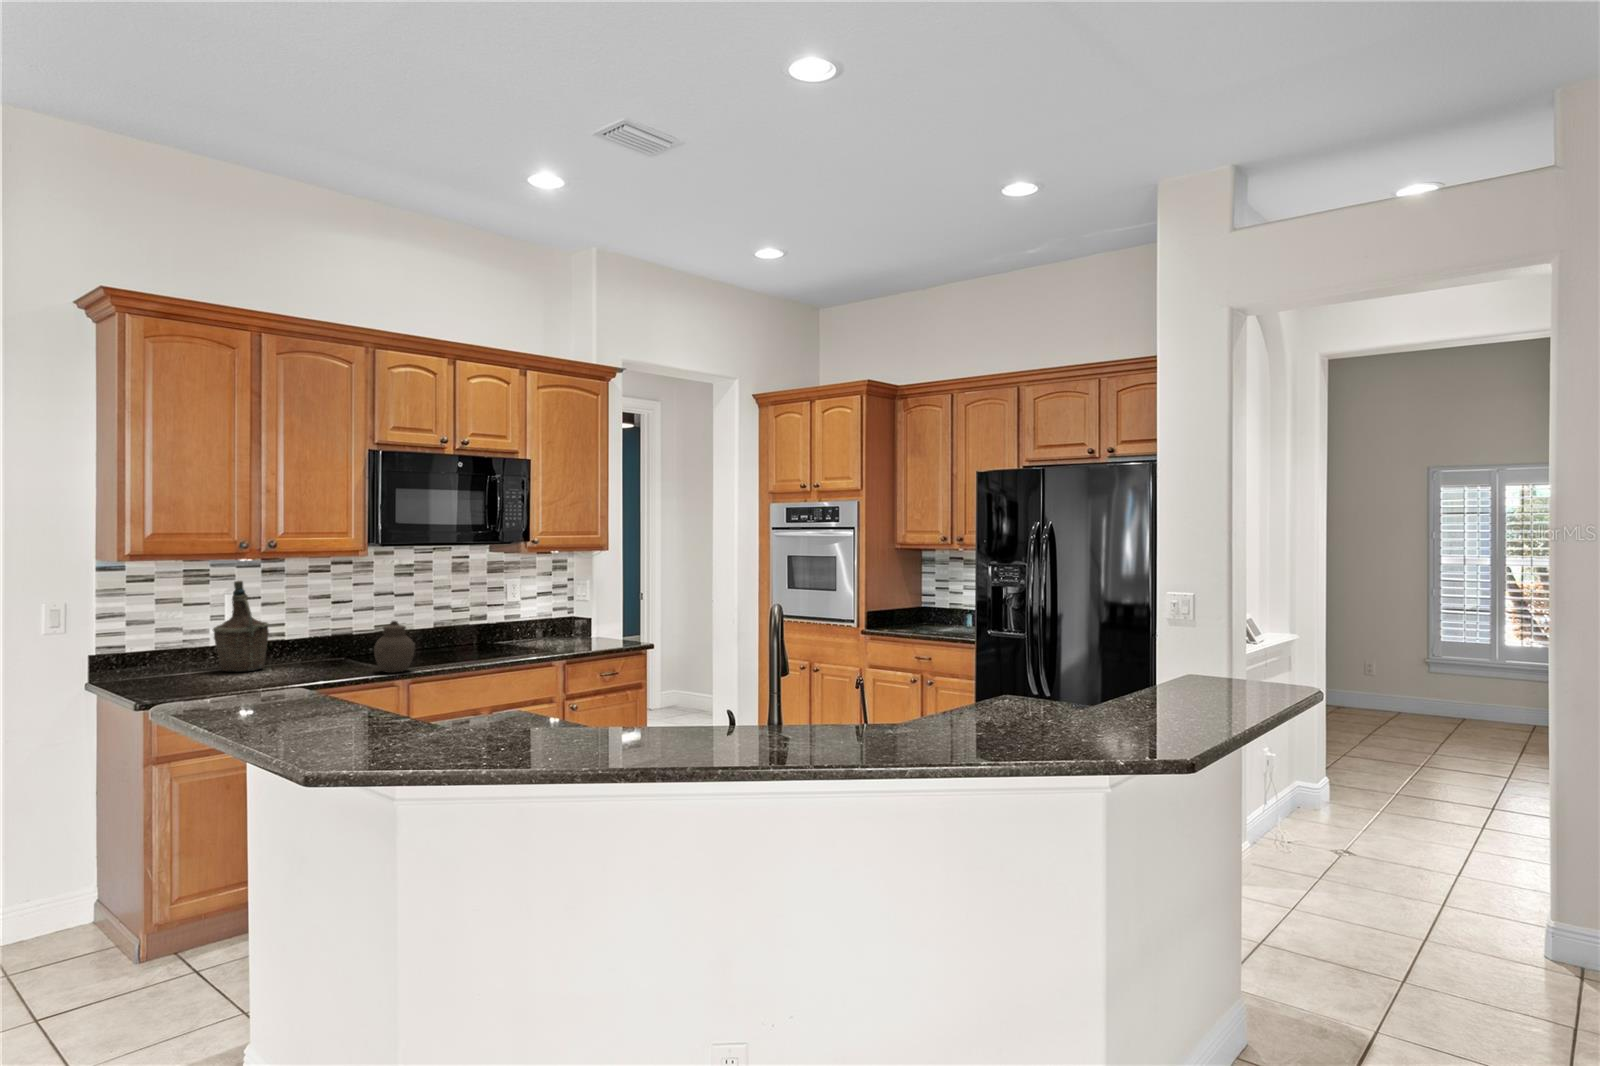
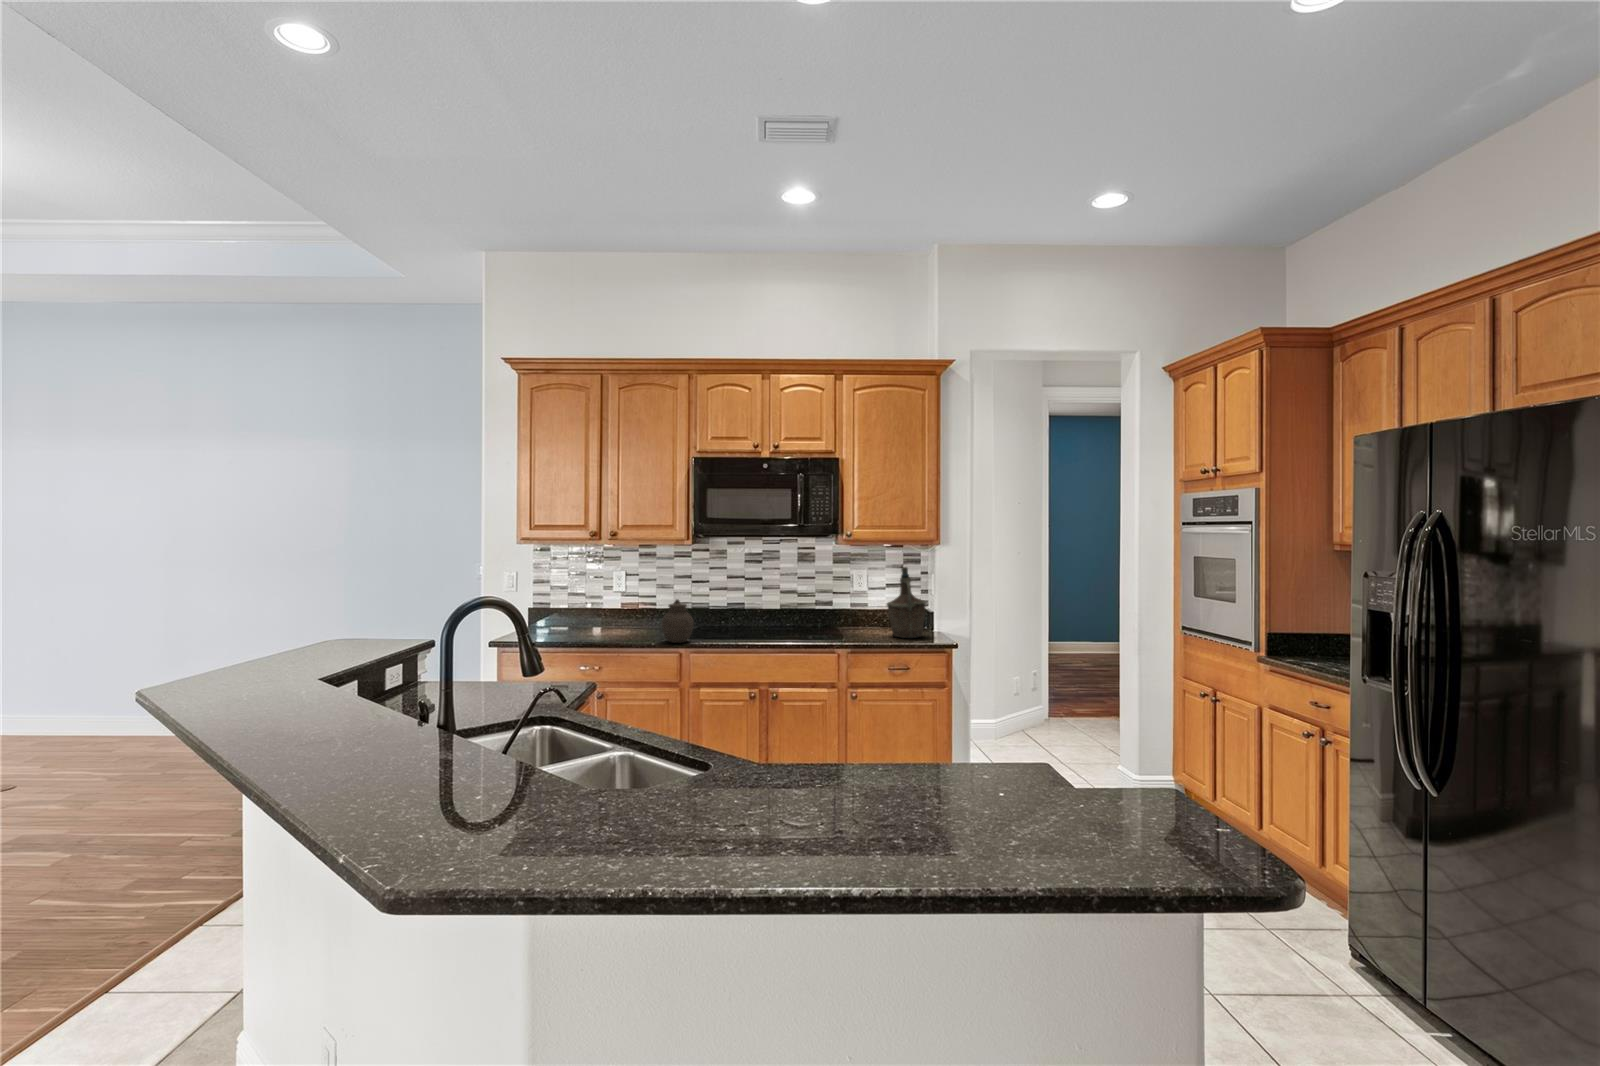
bottle: present [213,581,269,671] -> present [887,567,926,638]

